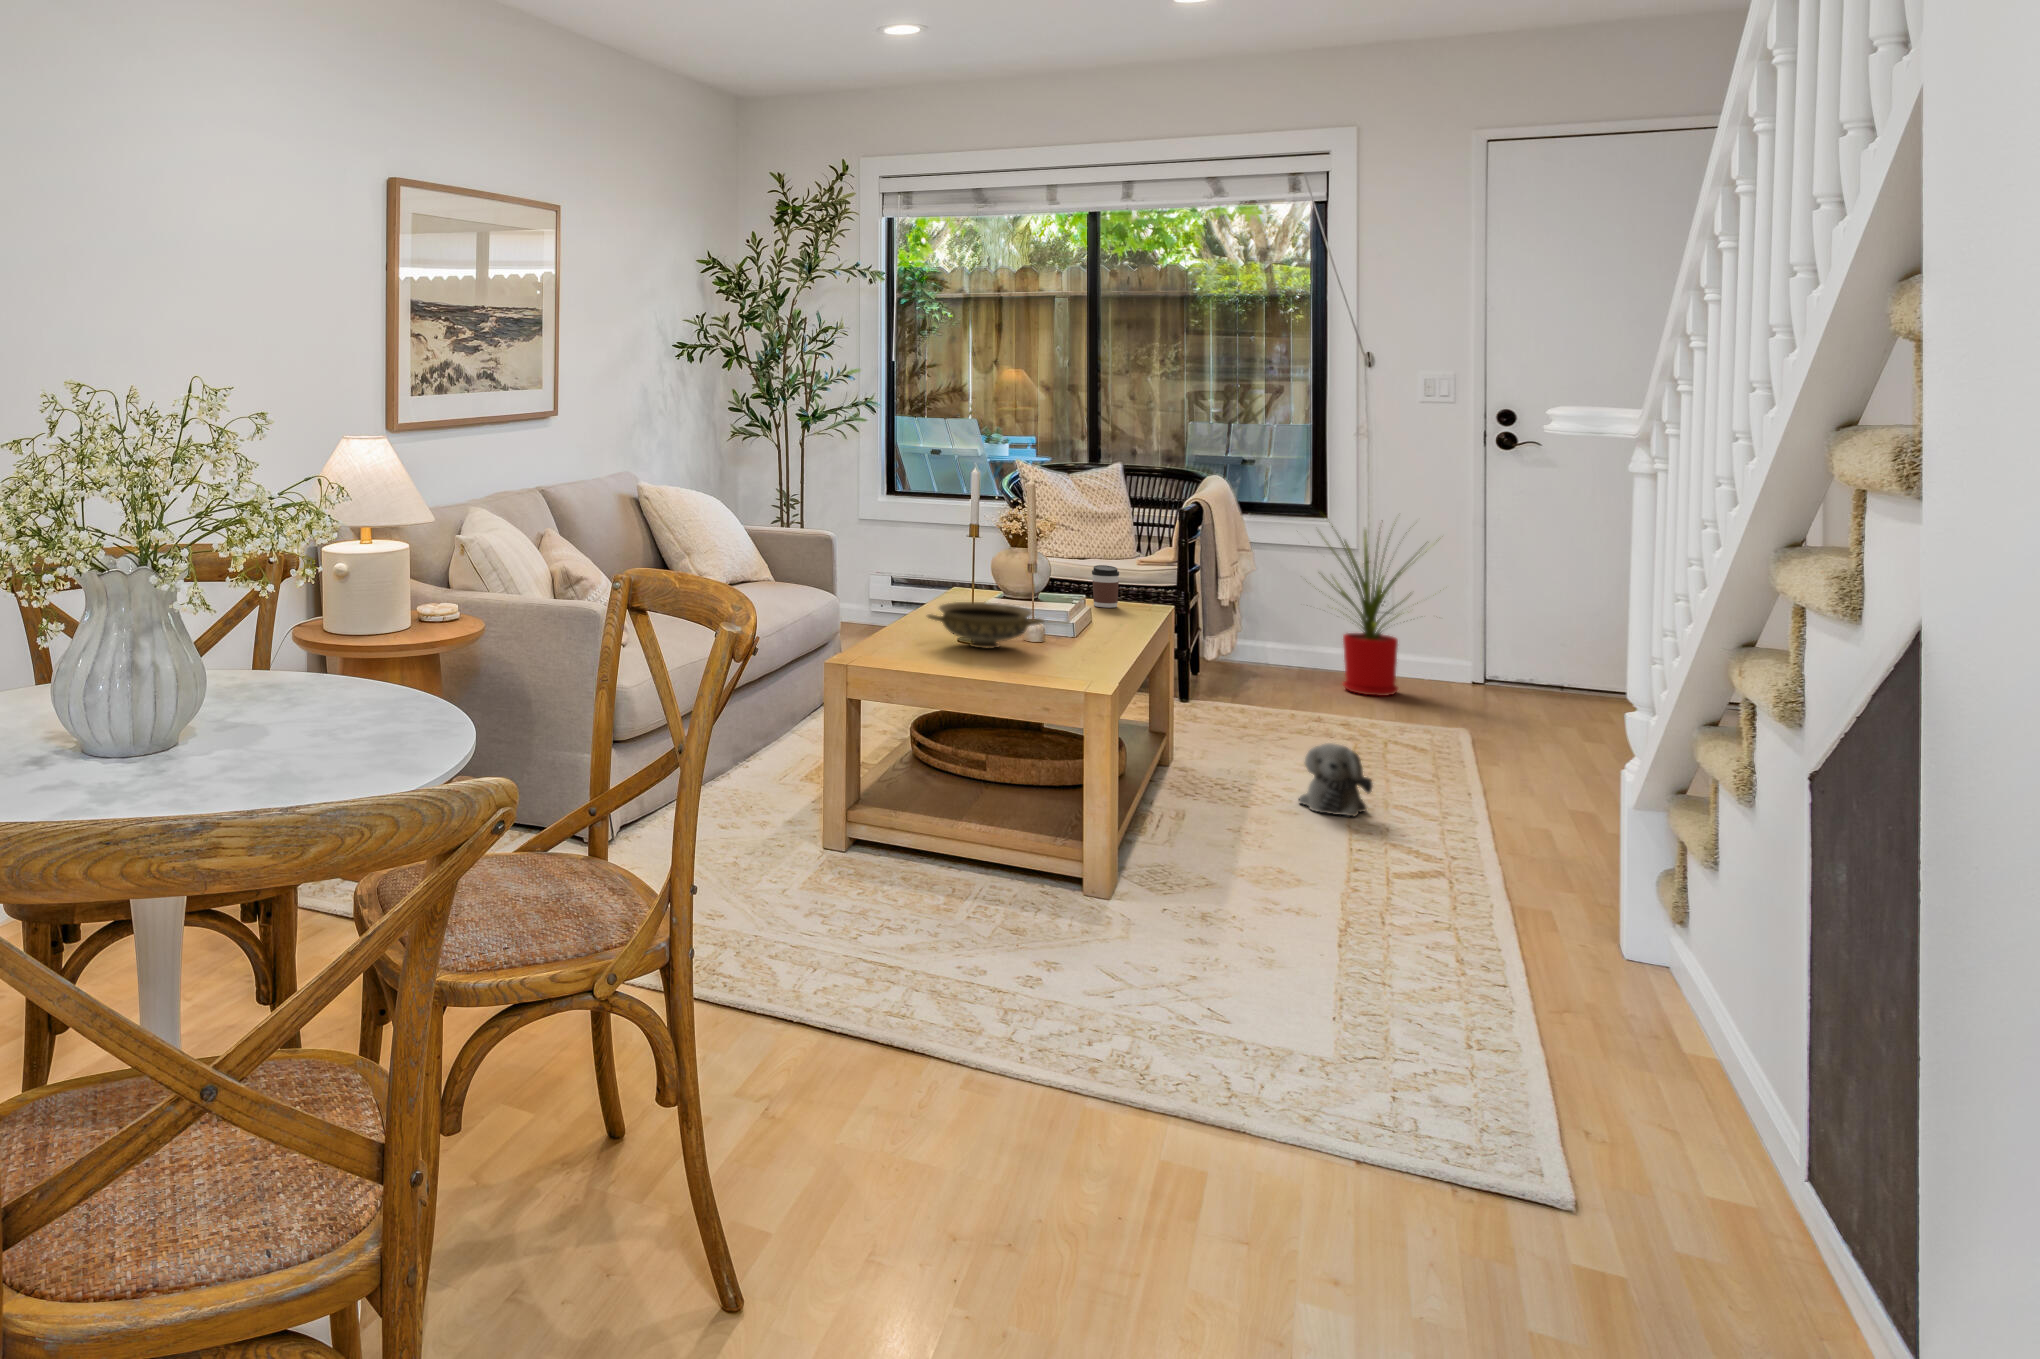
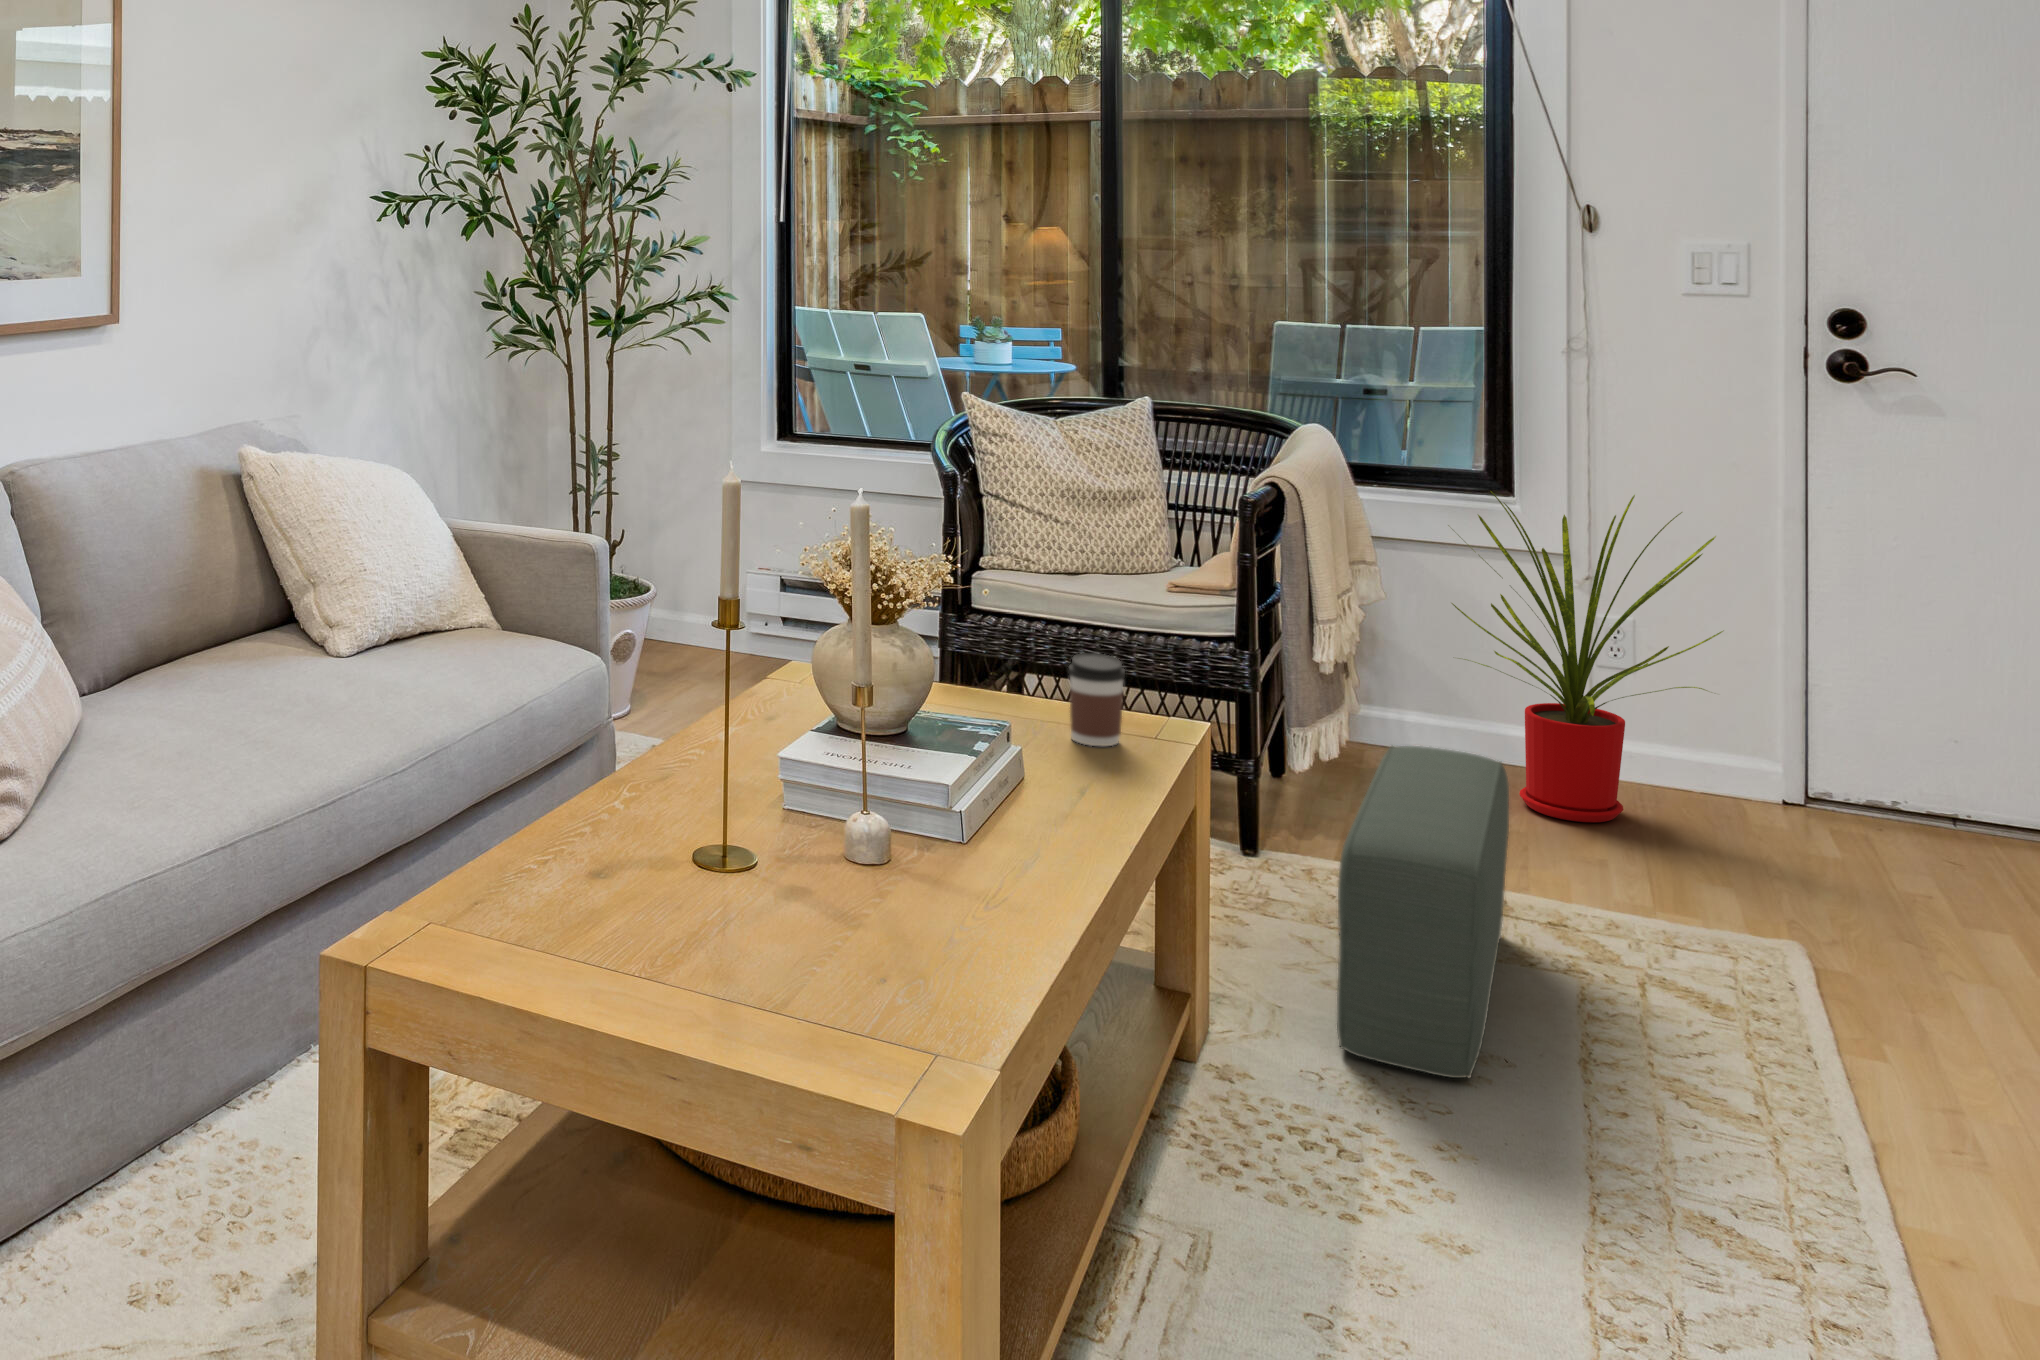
ceramic bowl: present [928,602,1043,649] -> none [650,800,931,940]
pouf: none [1226,633,1318,770] -> present [1337,746,1509,1078]
plush toy: present [1299,743,1372,816] -> none [1506,1095,1685,1277]

